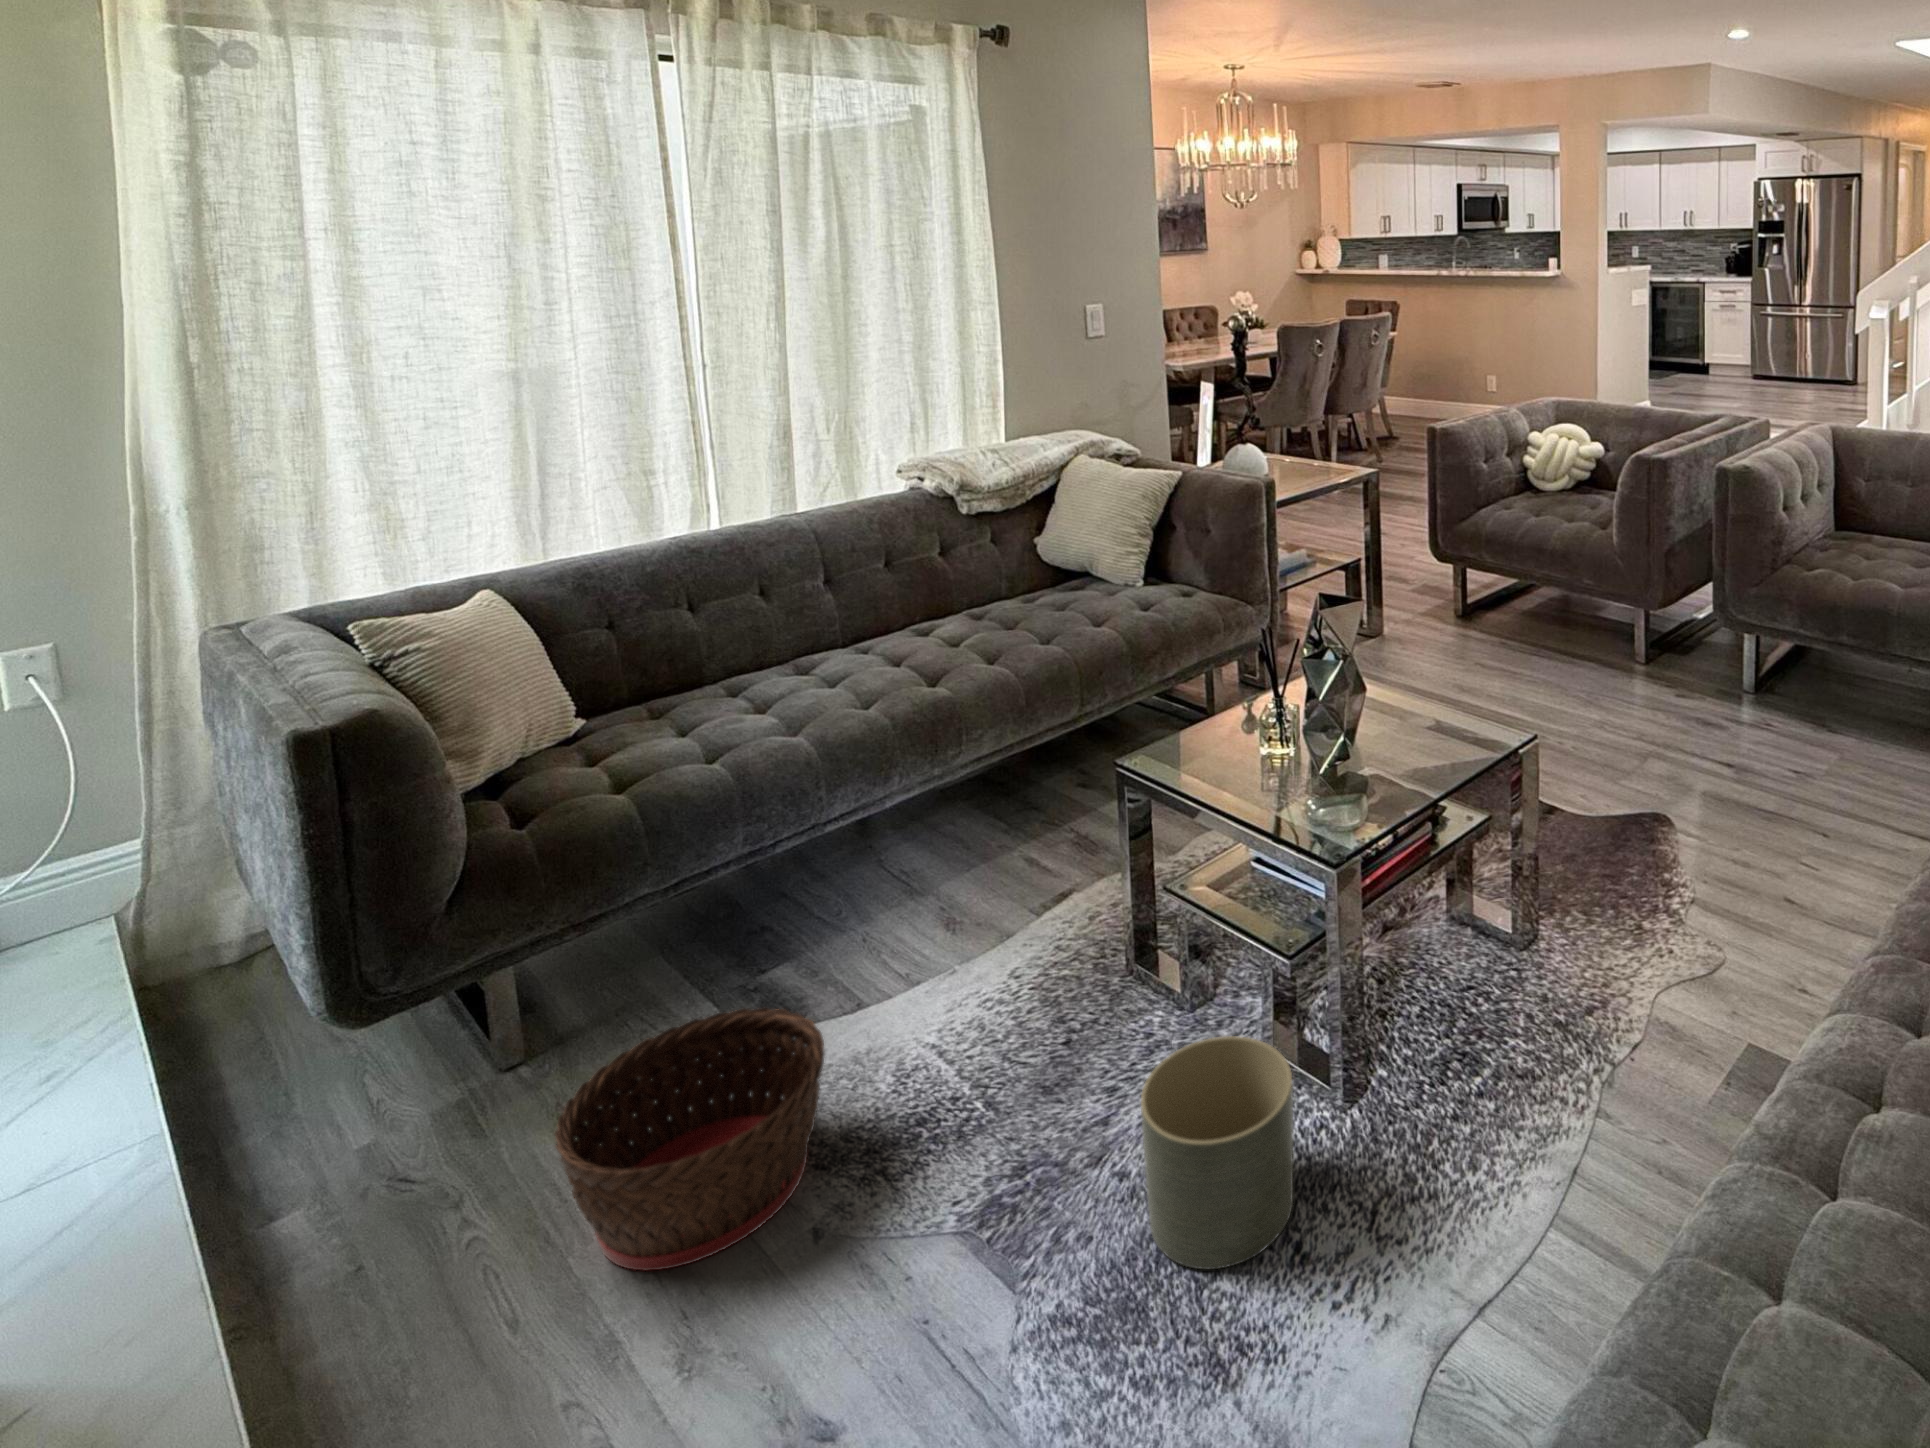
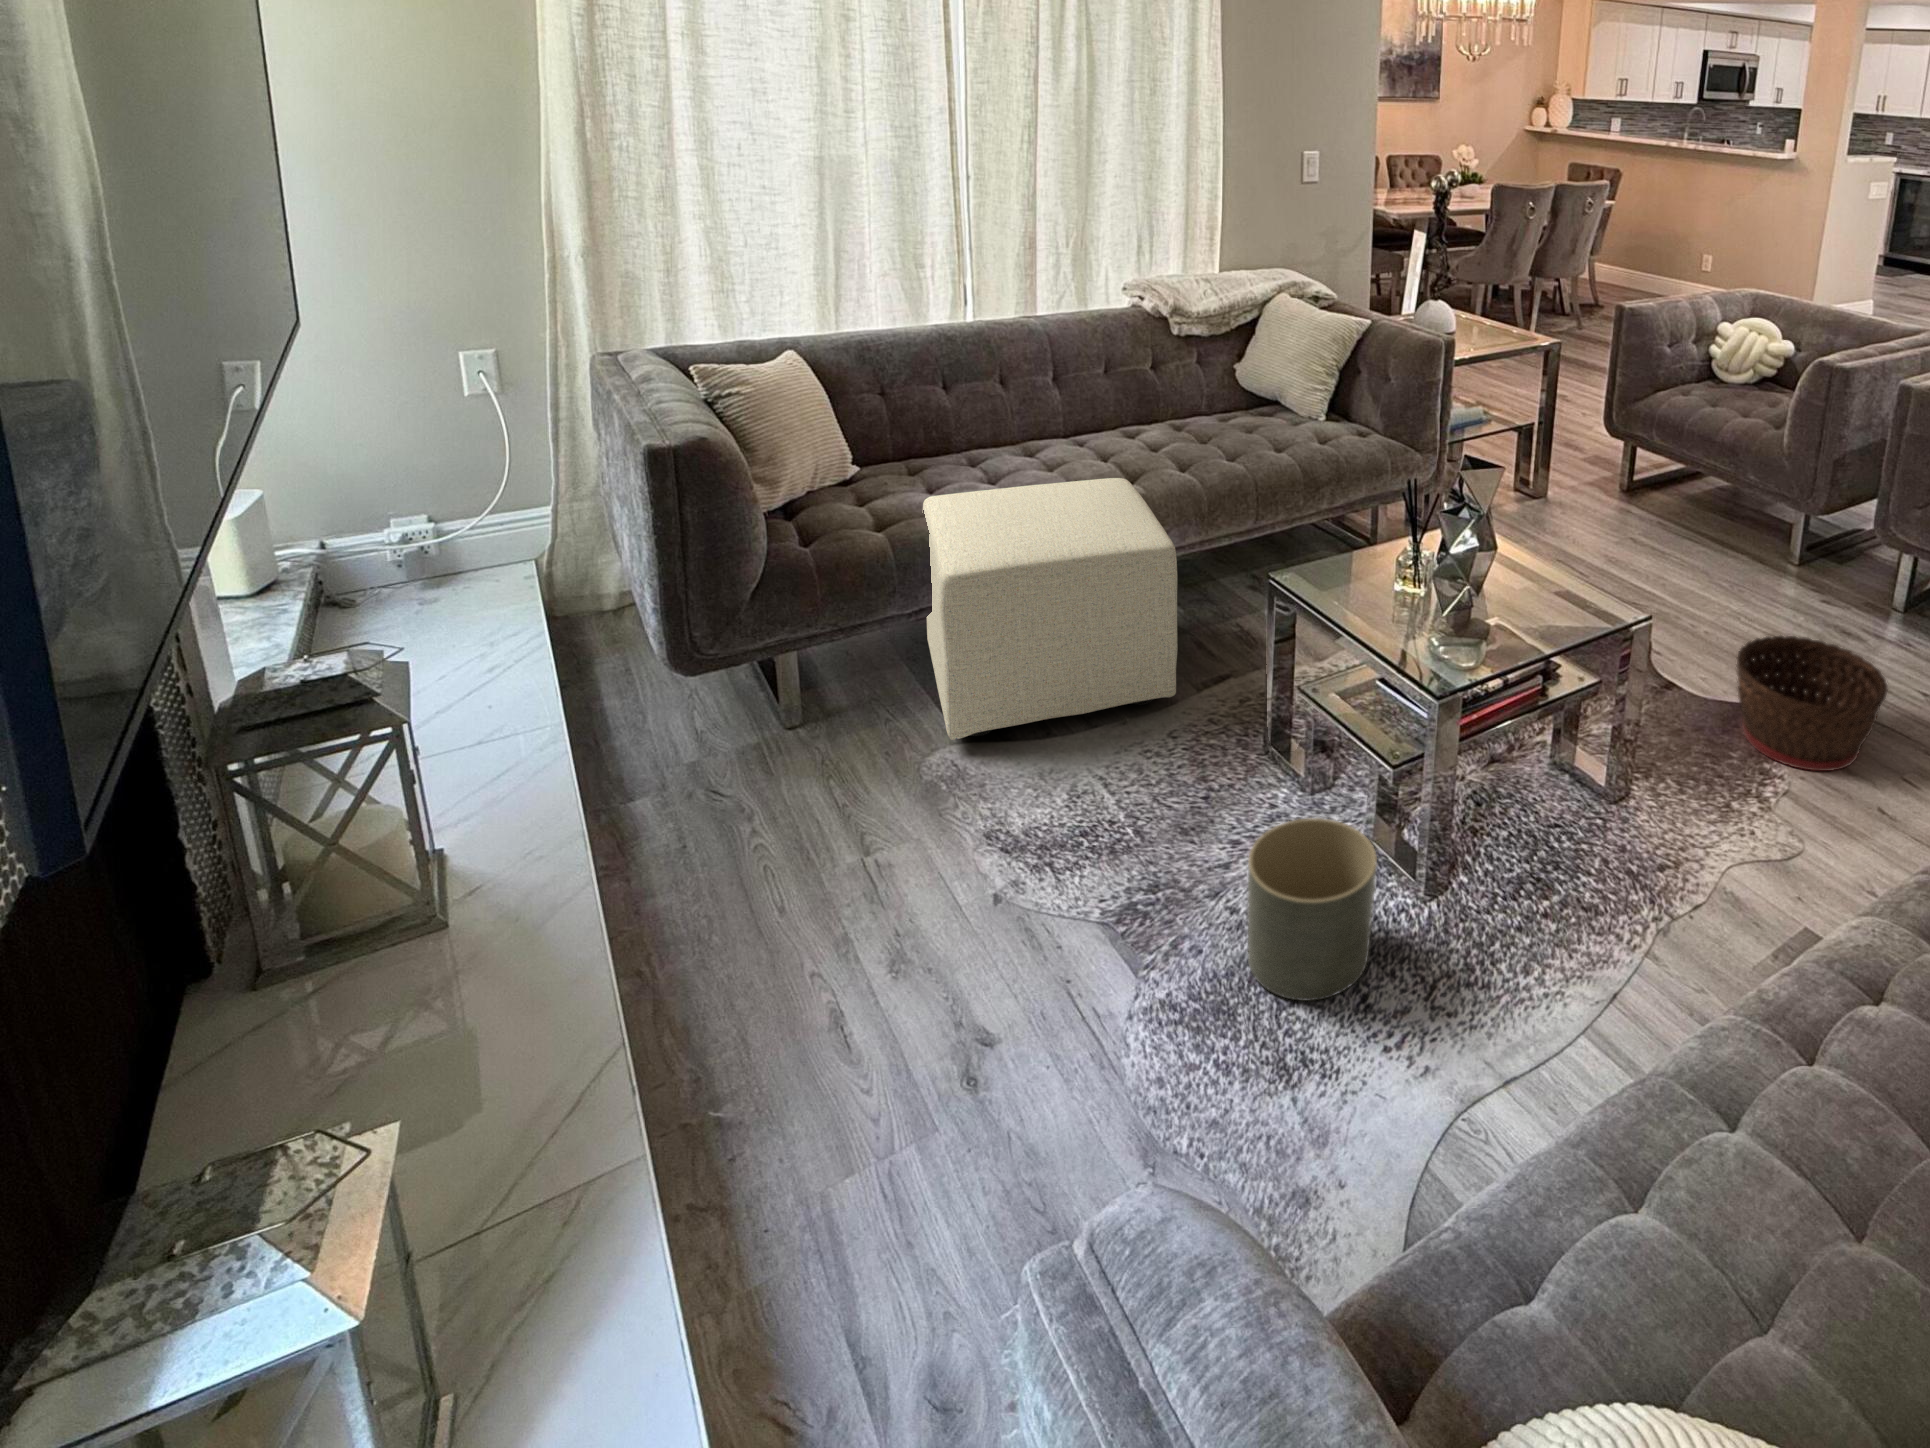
ottoman: none [672,684,1010,1038] -> present [923,478,1177,740]
basket: present [555,1008,824,1271] -> present [1737,636,1887,771]

